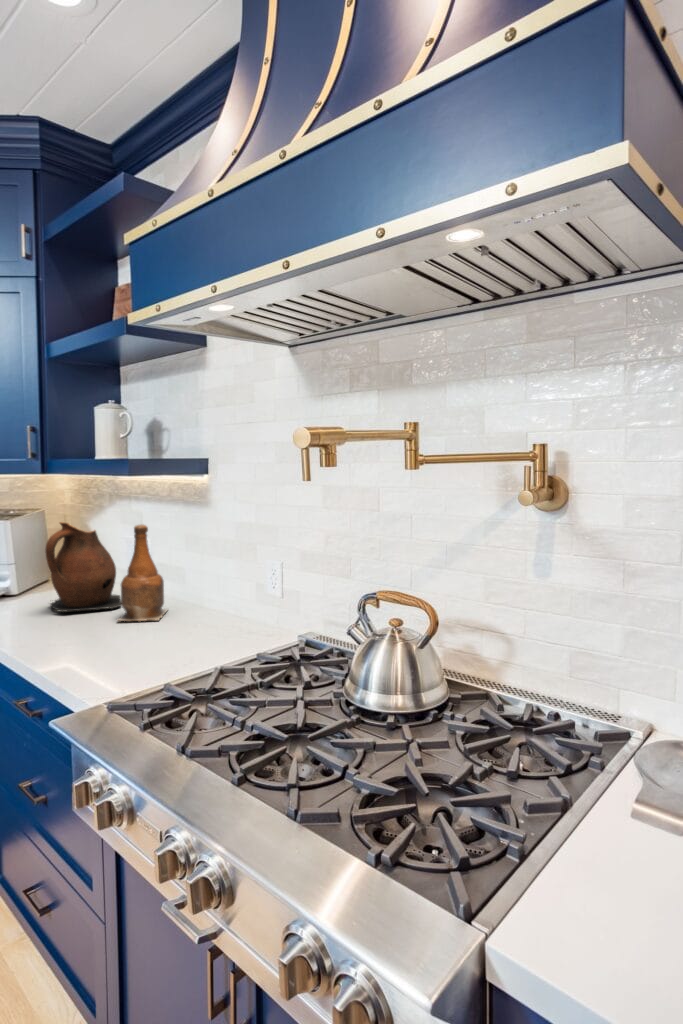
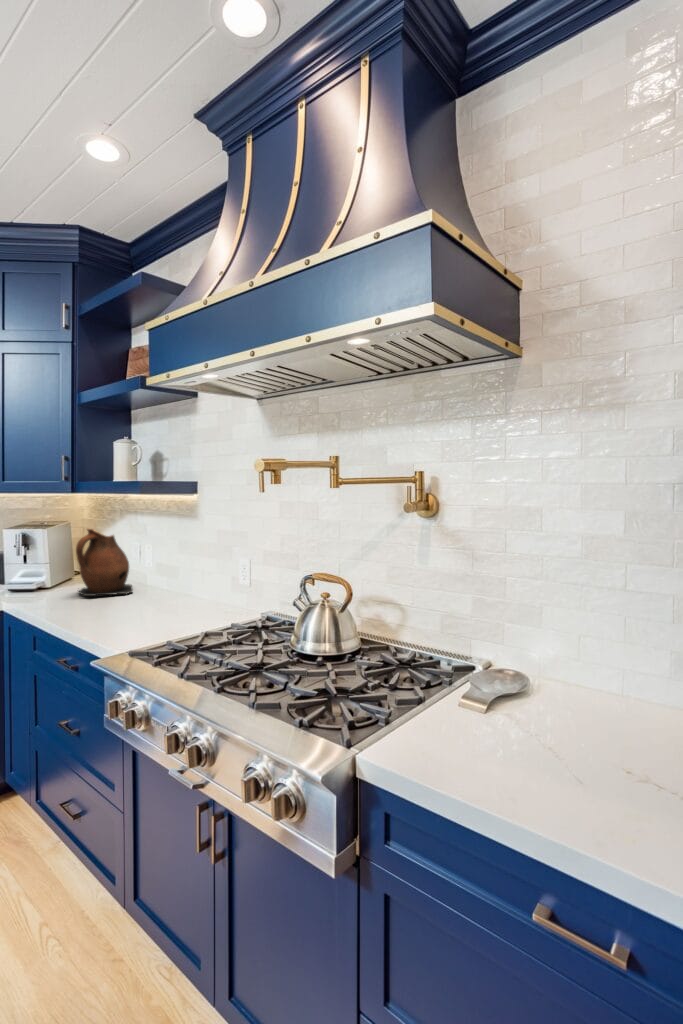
bottle: present [118,524,167,621] -> none [130,530,170,602]

